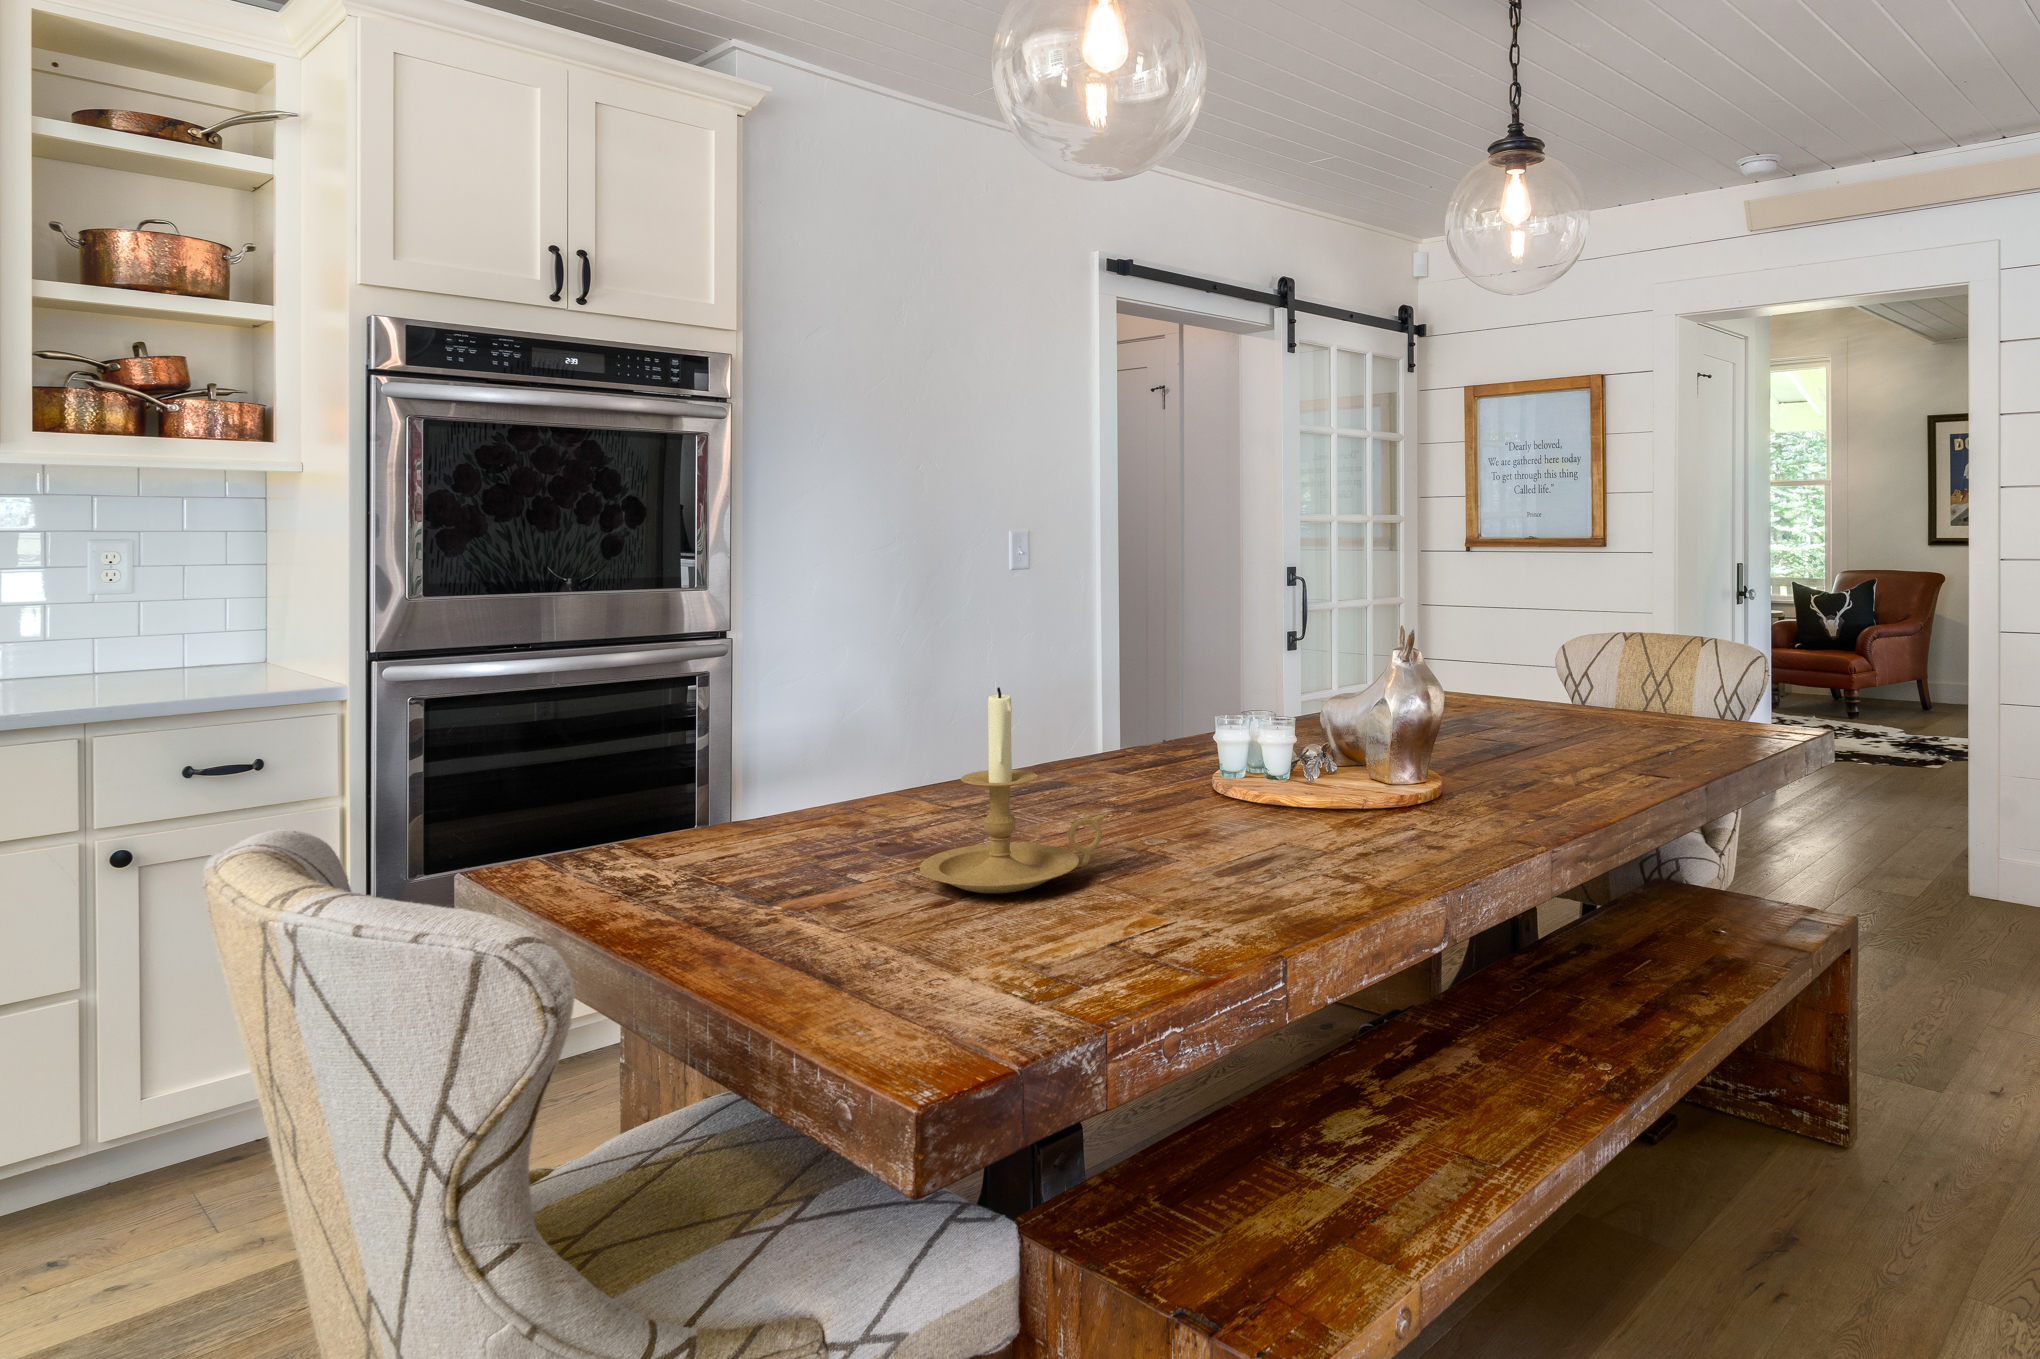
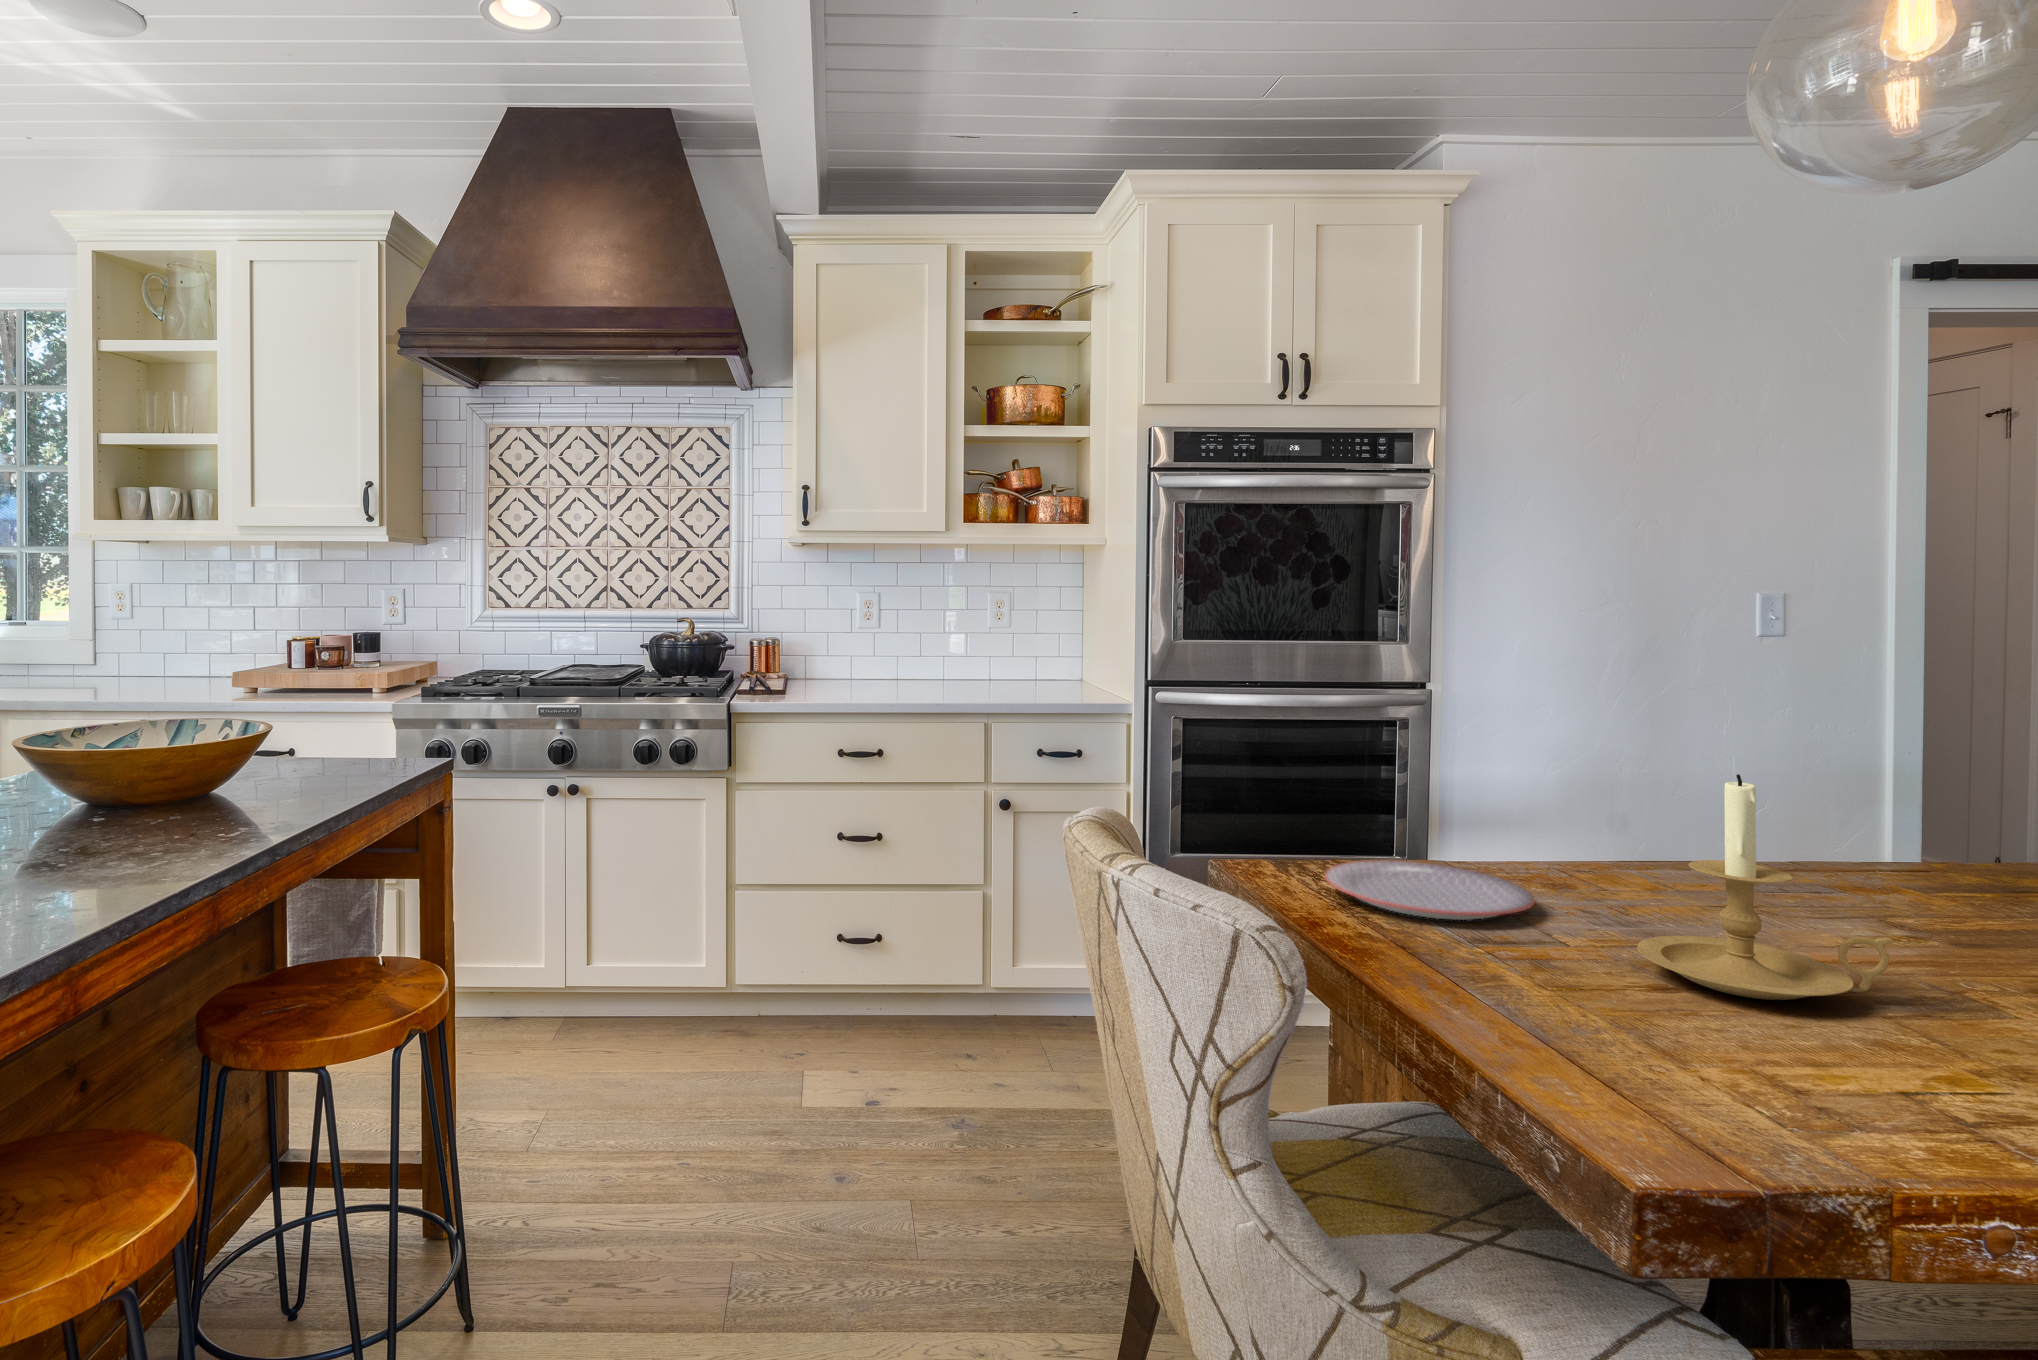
plate: none [607,824,830,886] -> present [1325,860,1535,920]

